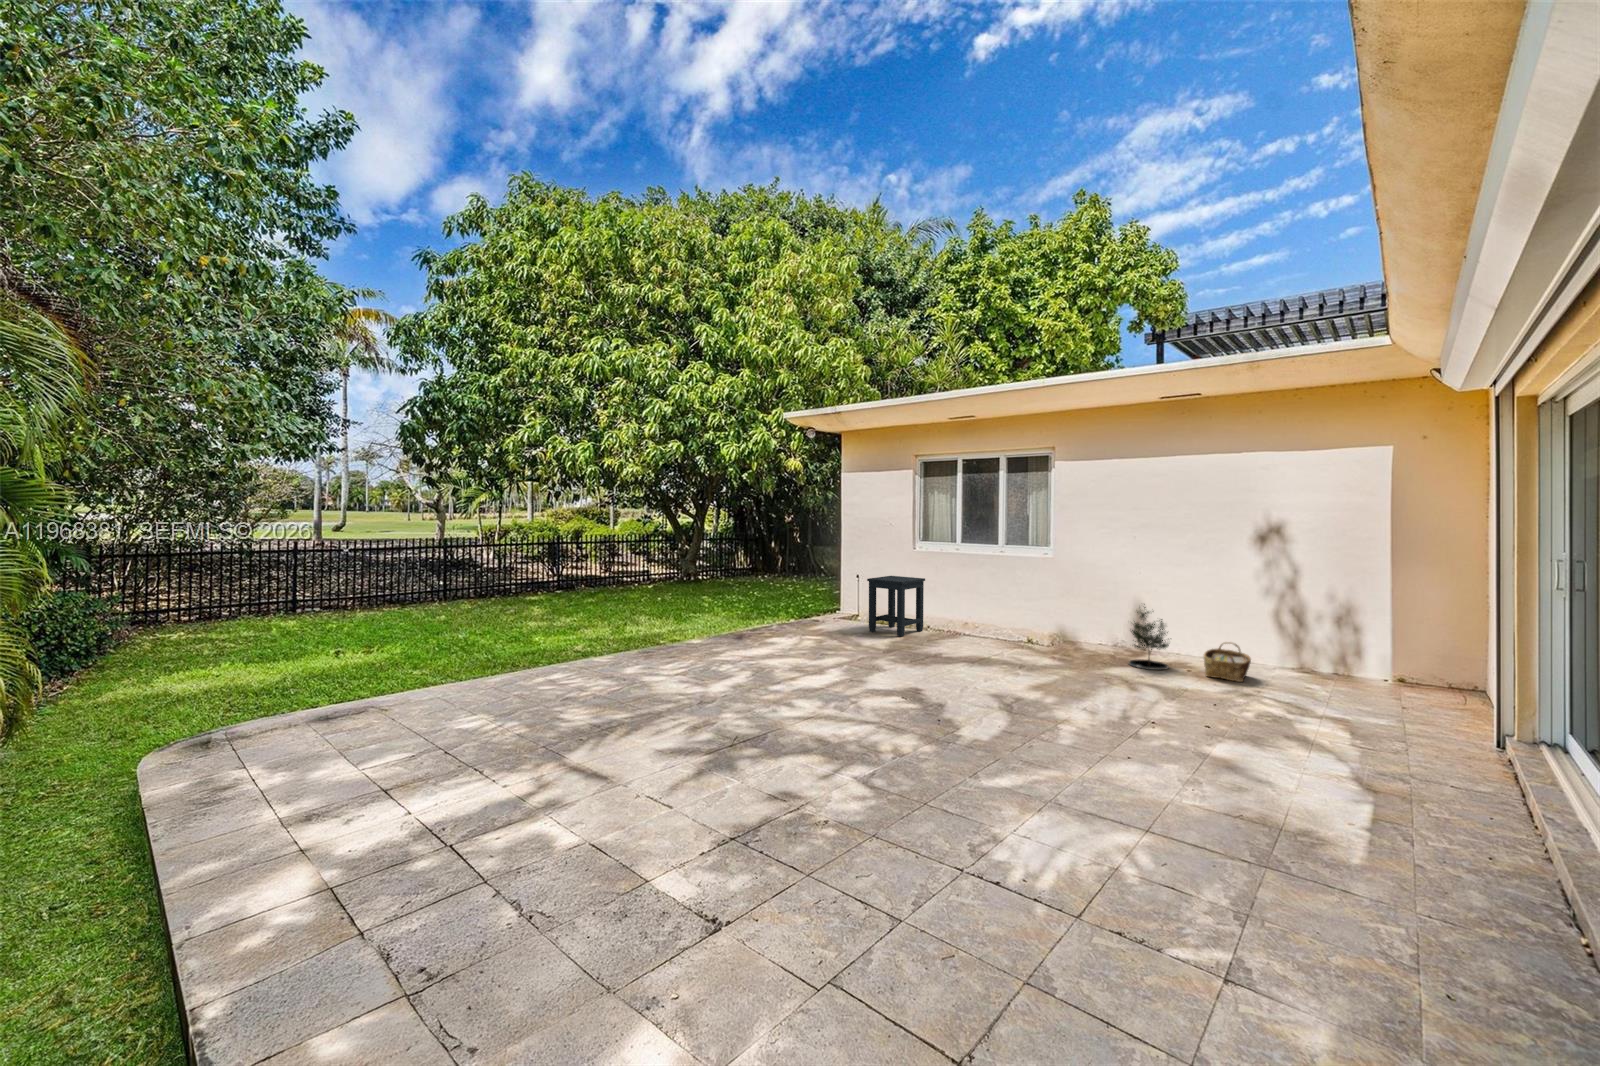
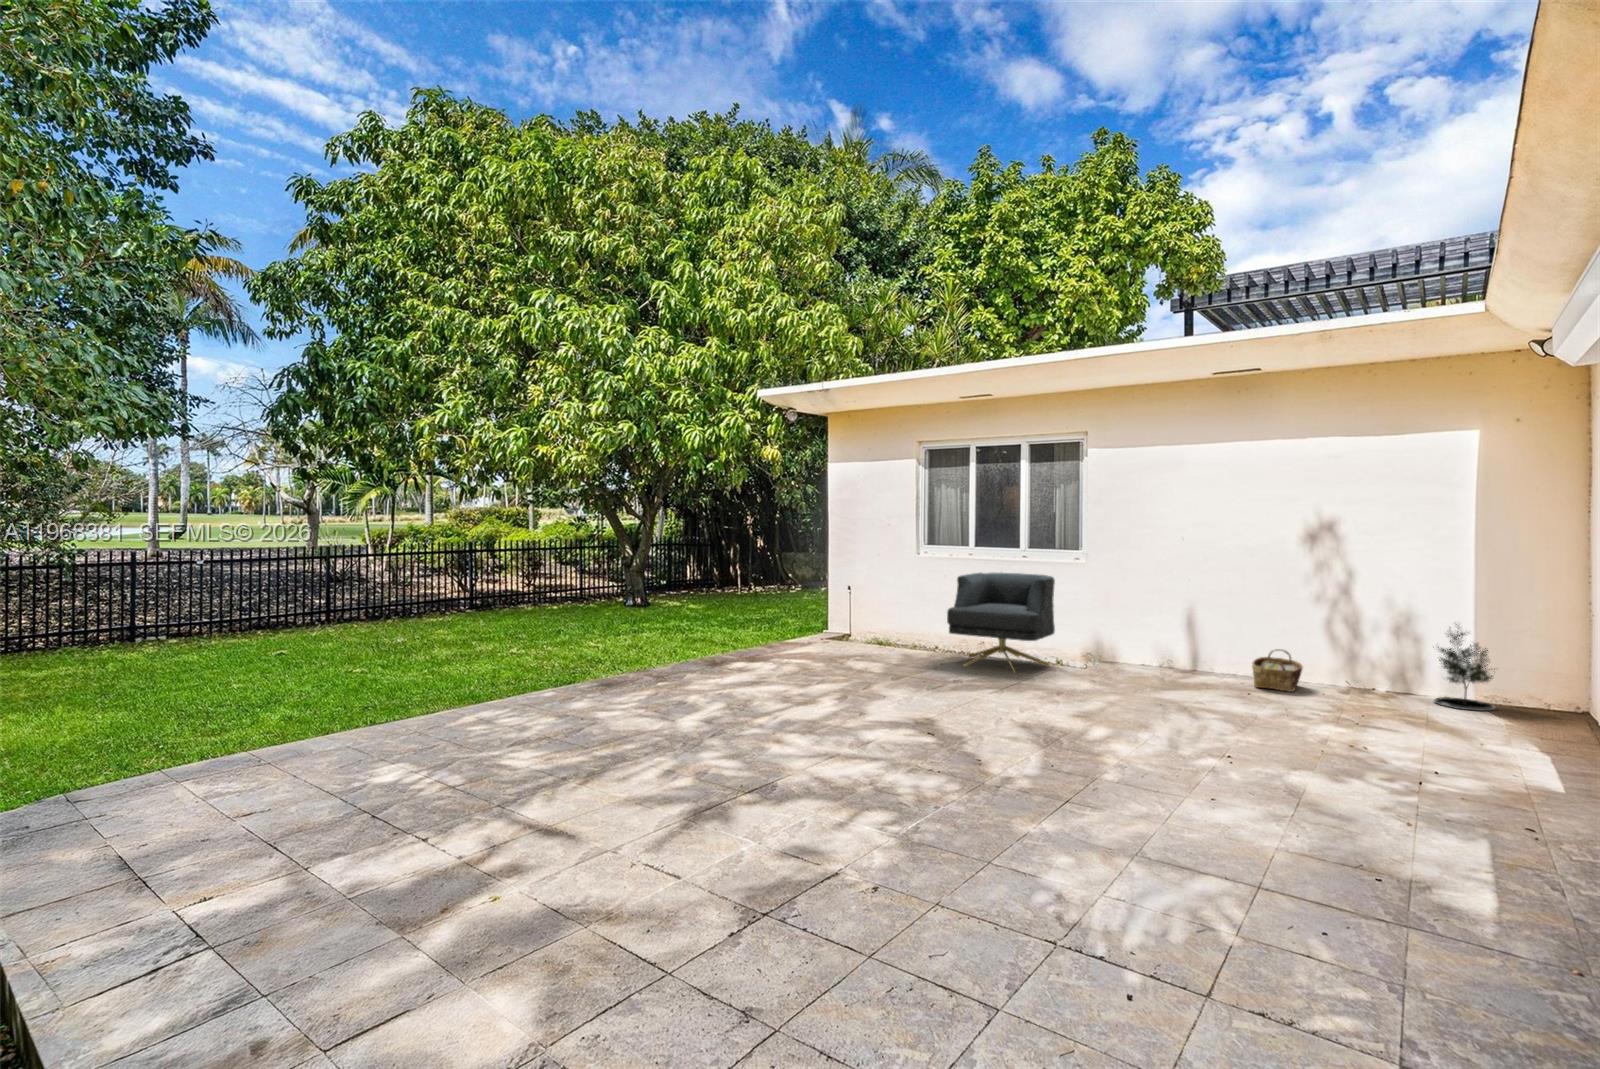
armchair: none [932,568,1027,657] -> present [947,572,1055,672]
side table: present [867,576,925,637] -> none [867,584,935,655]
potted tree: present [1129,604,1169,670] -> present [1434,627,1495,711]

